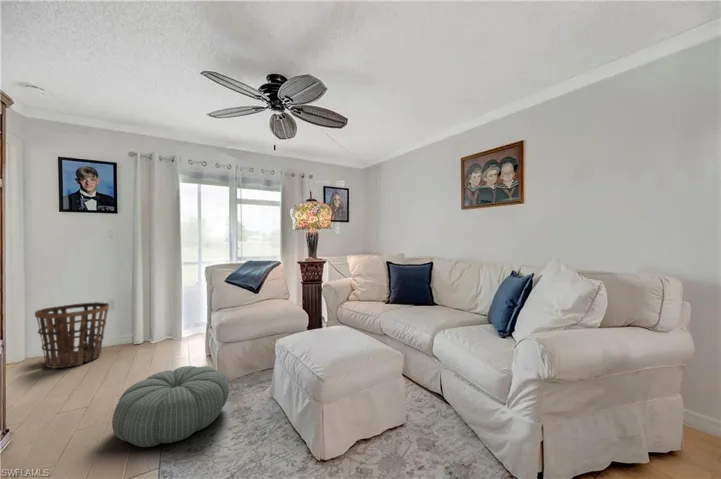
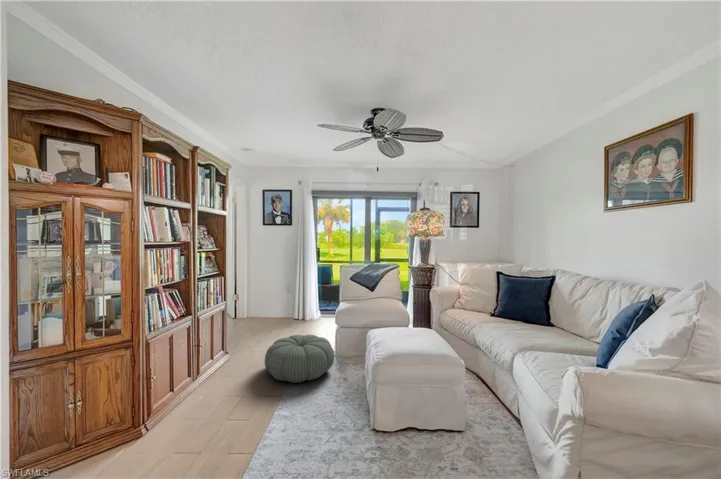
basket: present [35,302,109,368] -> none [251,283,287,322]

